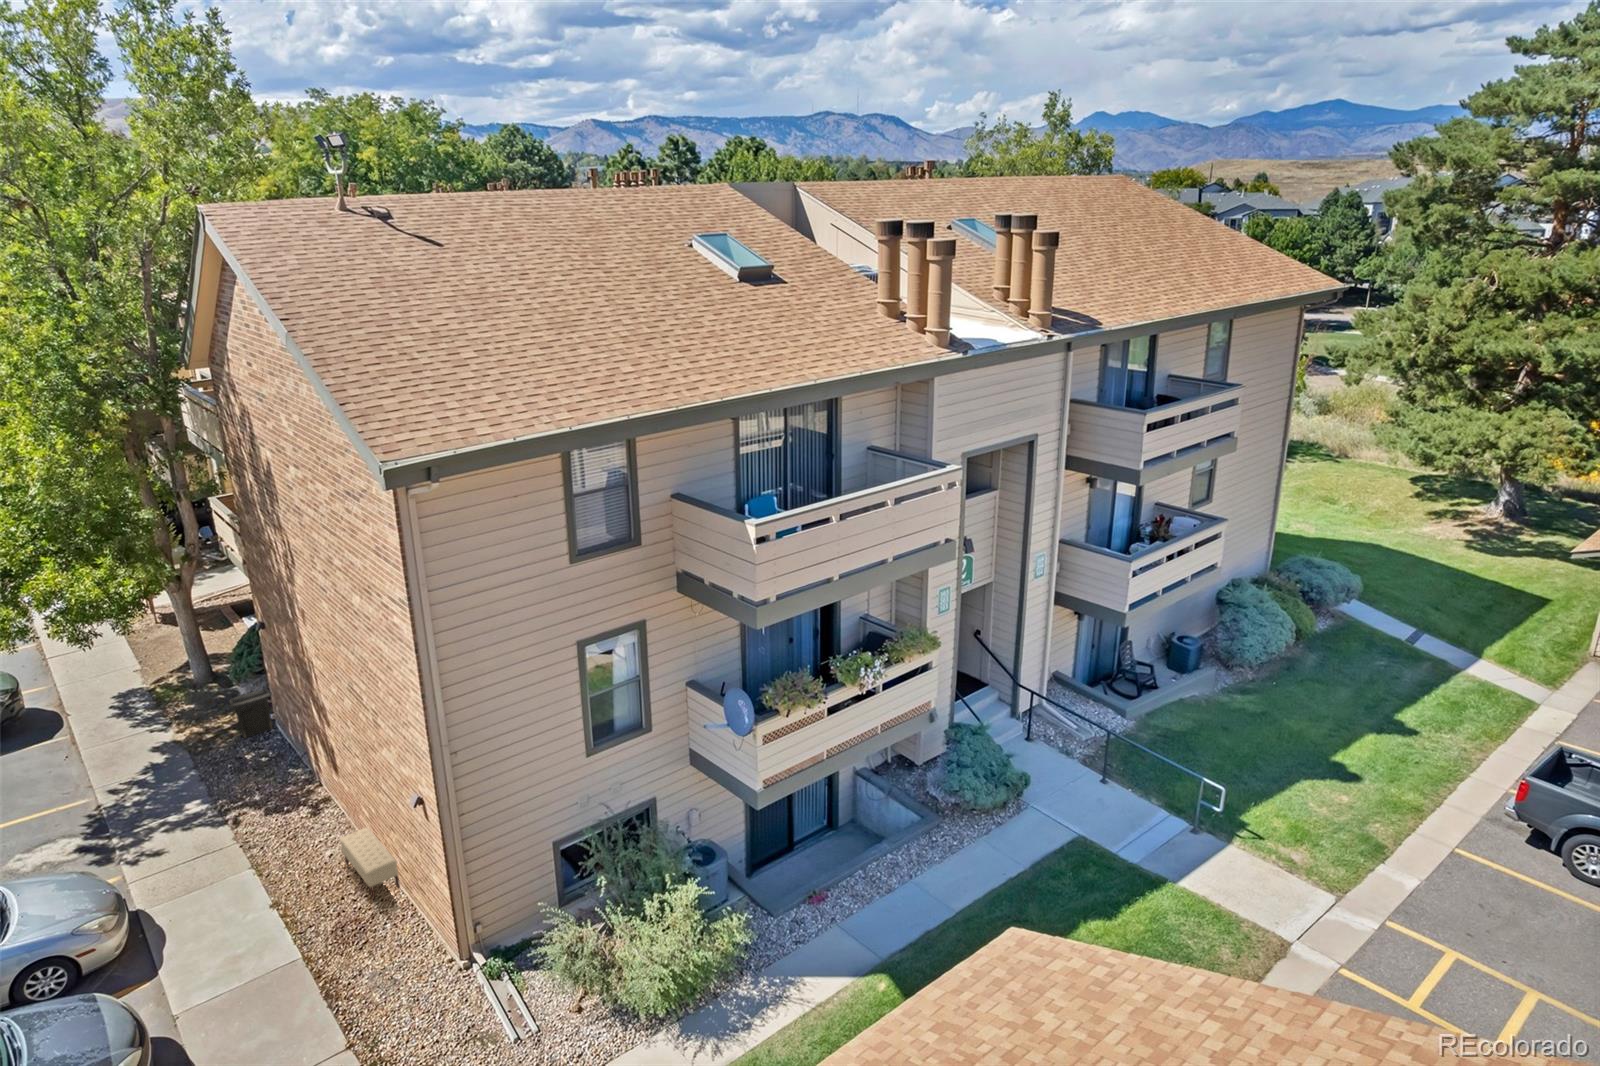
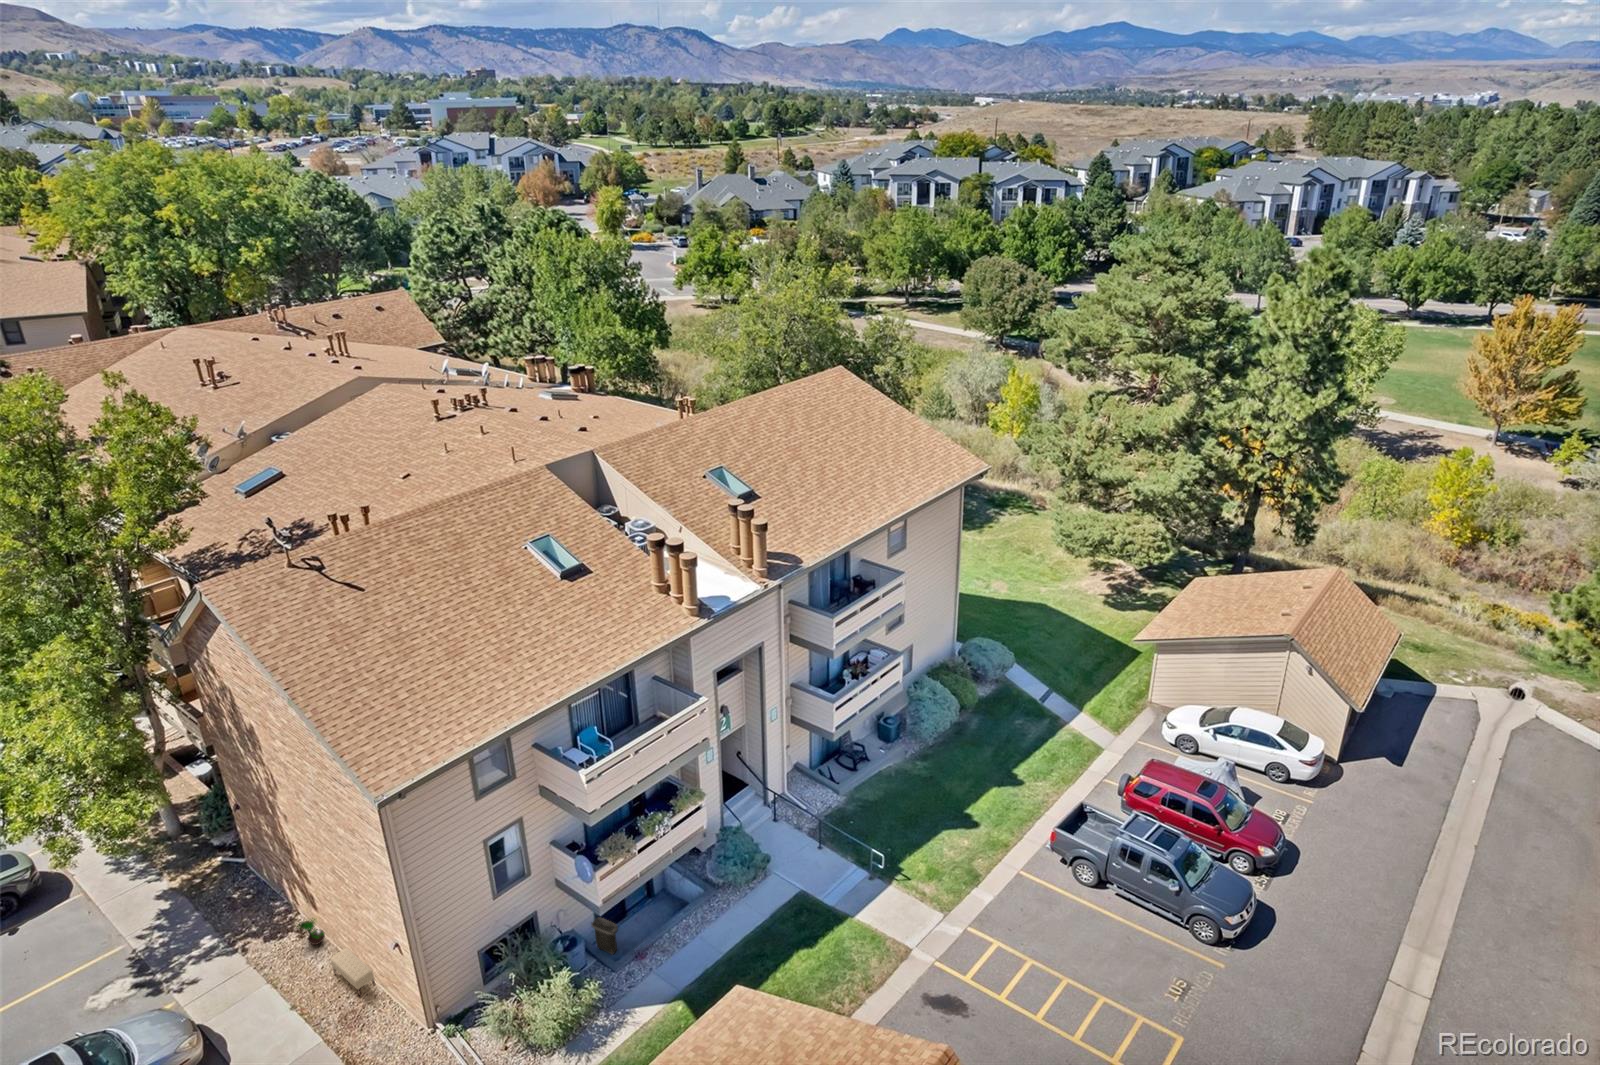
trash can: present [228,689,273,738] -> present [591,918,618,954]
potted tree: none [306,777,347,825] -> present [297,918,325,945]

